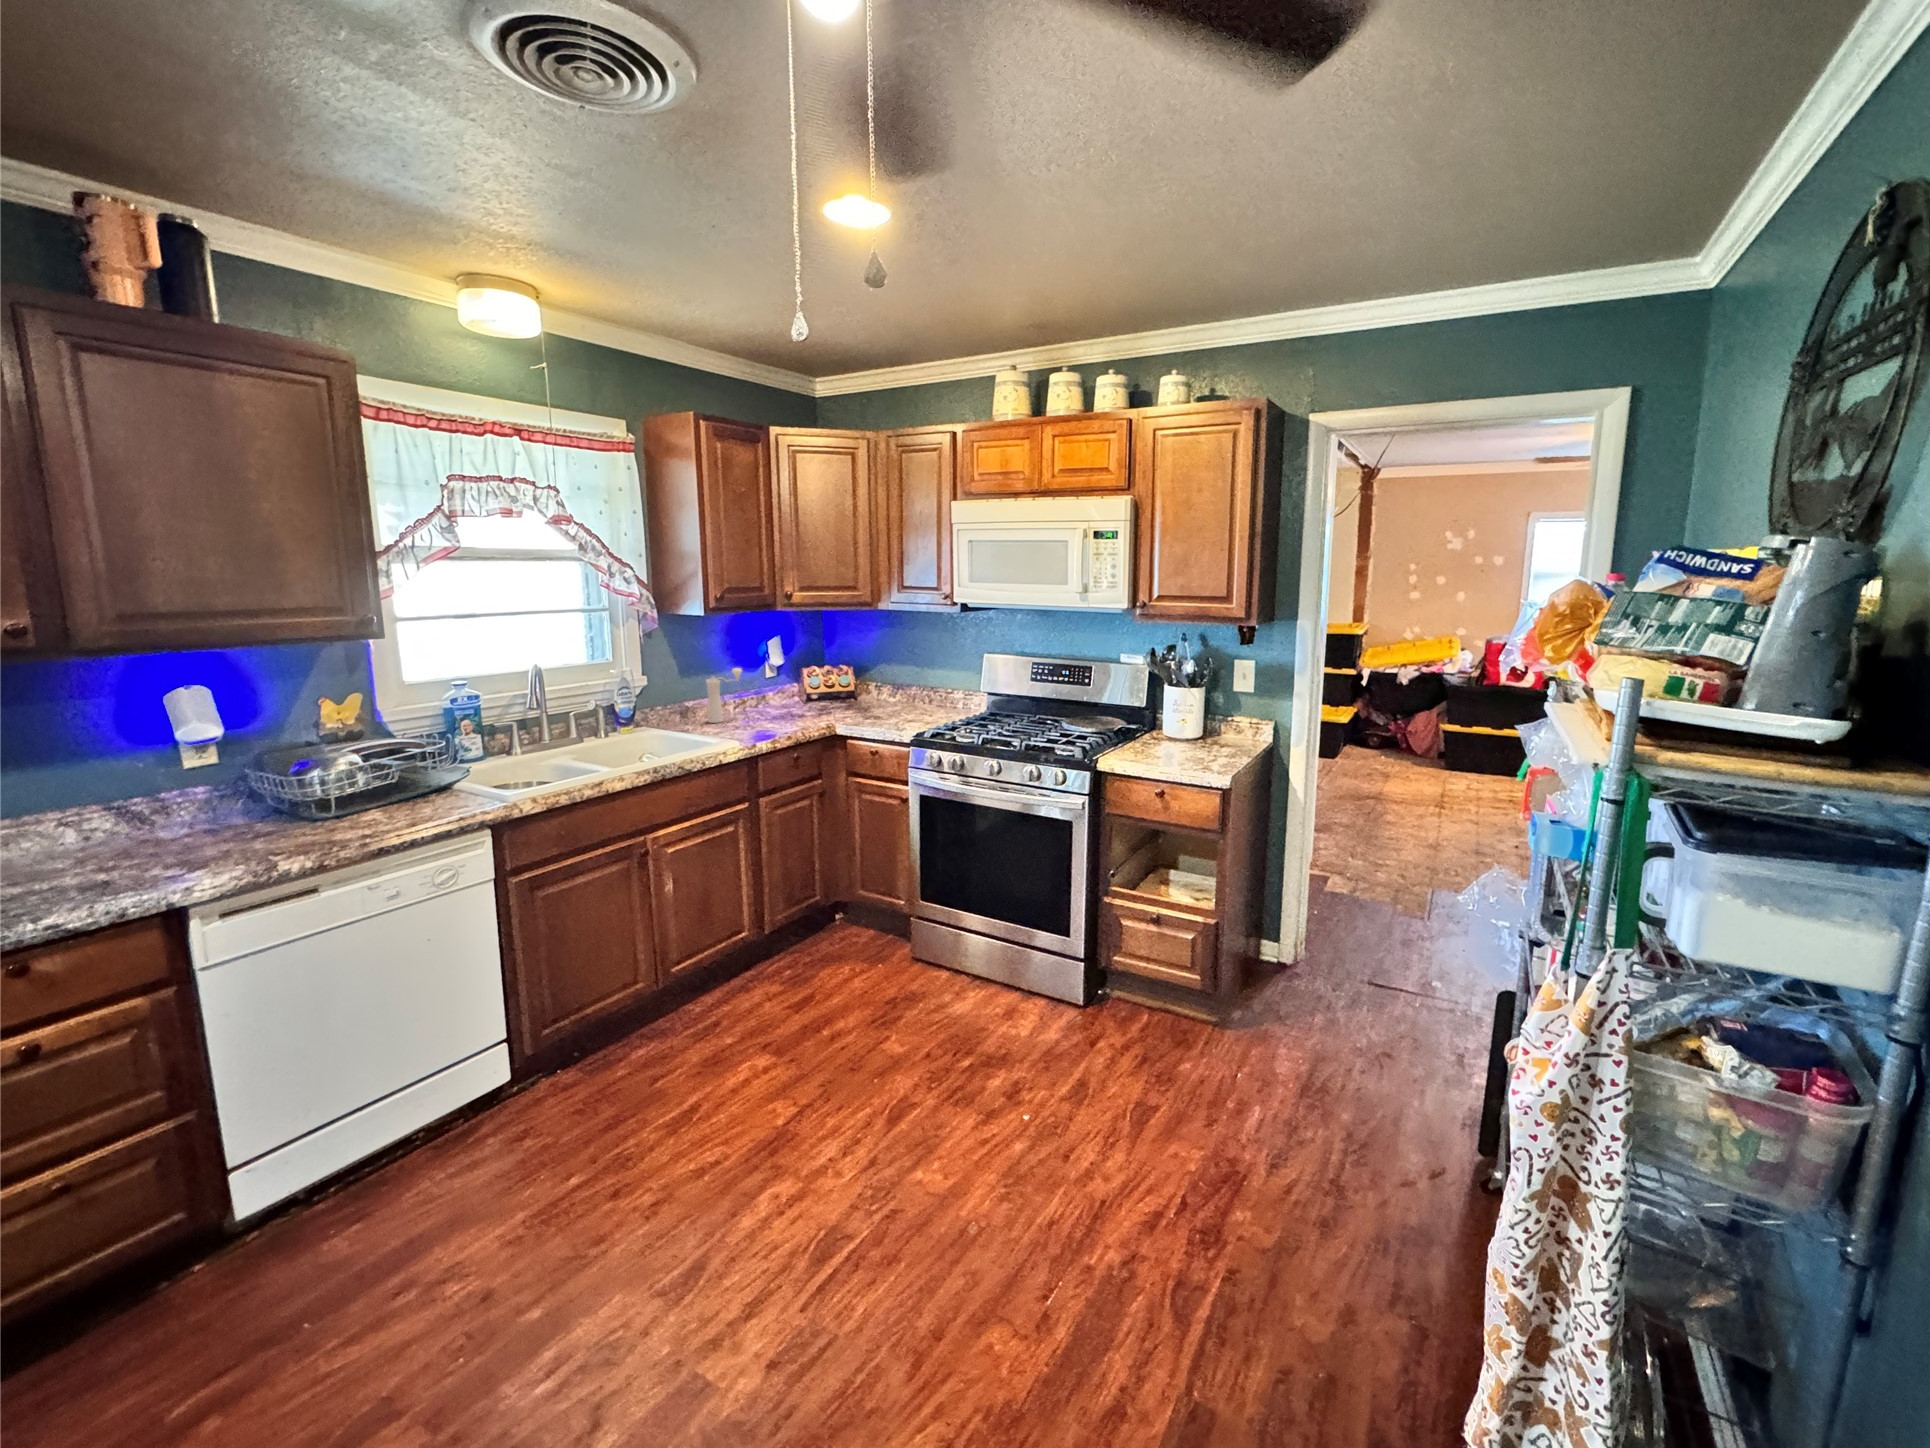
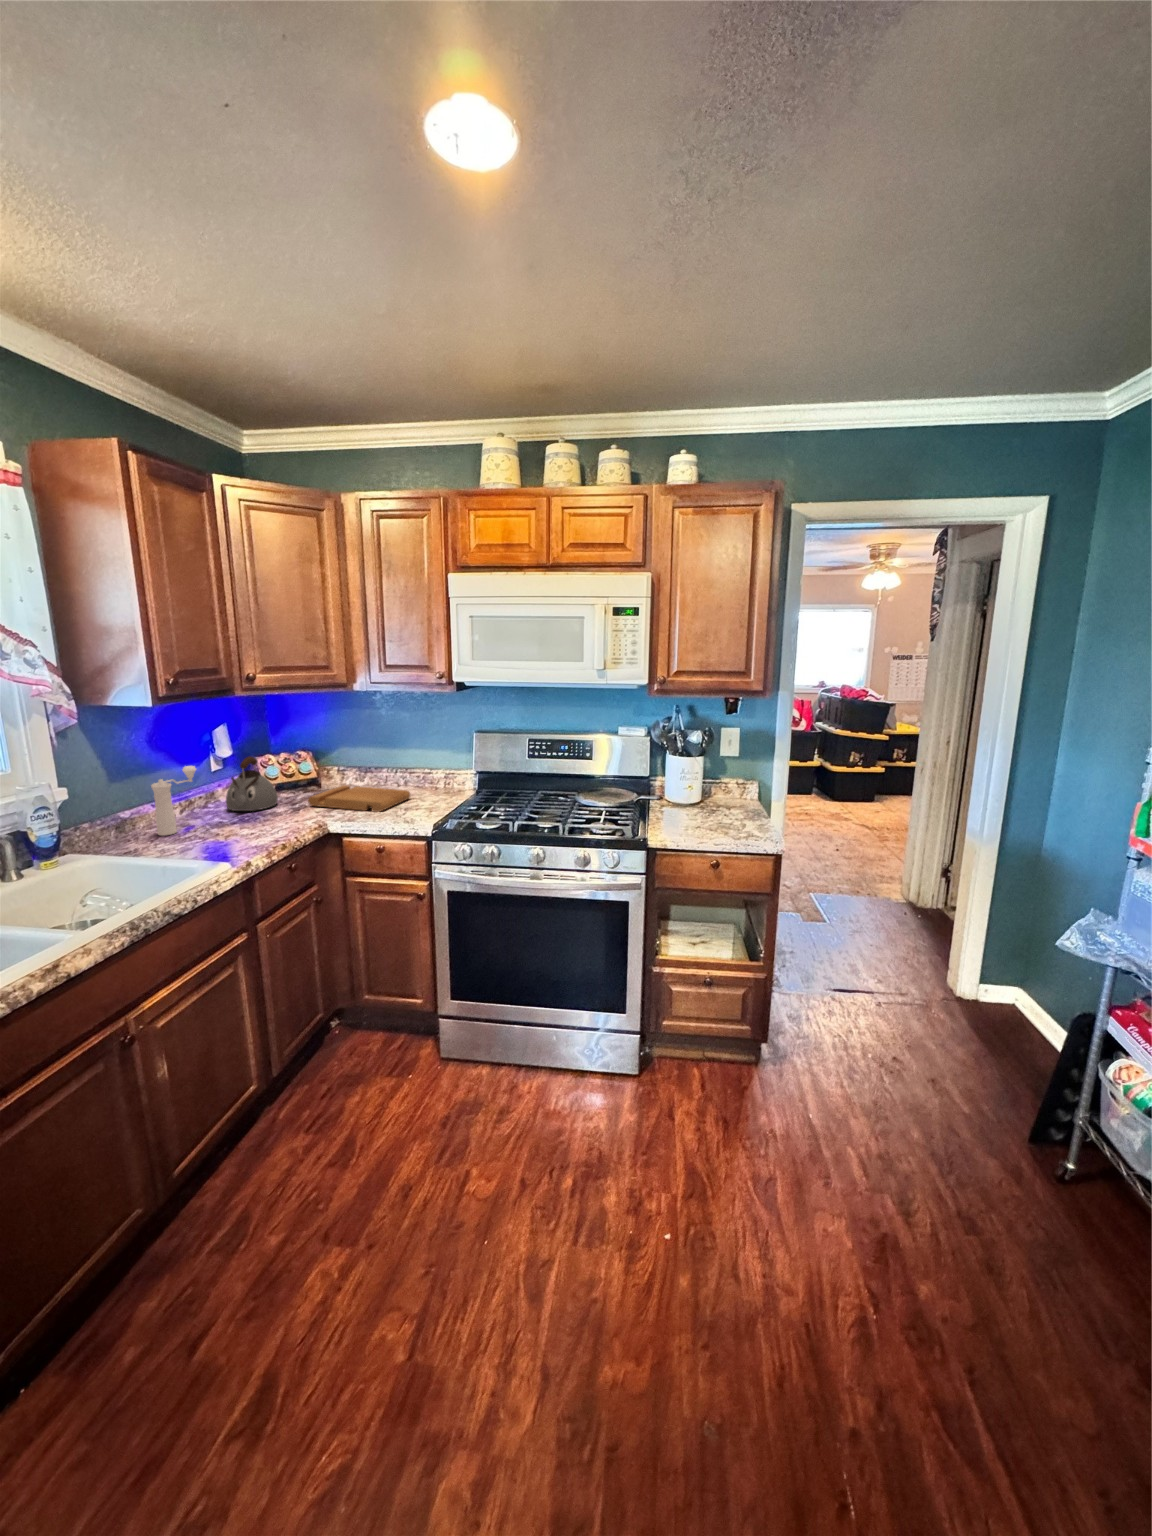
kettle: none [769,665,812,712] -> present [226,757,278,811]
cutting board: none [833,698,921,721] -> present [308,785,410,812]

